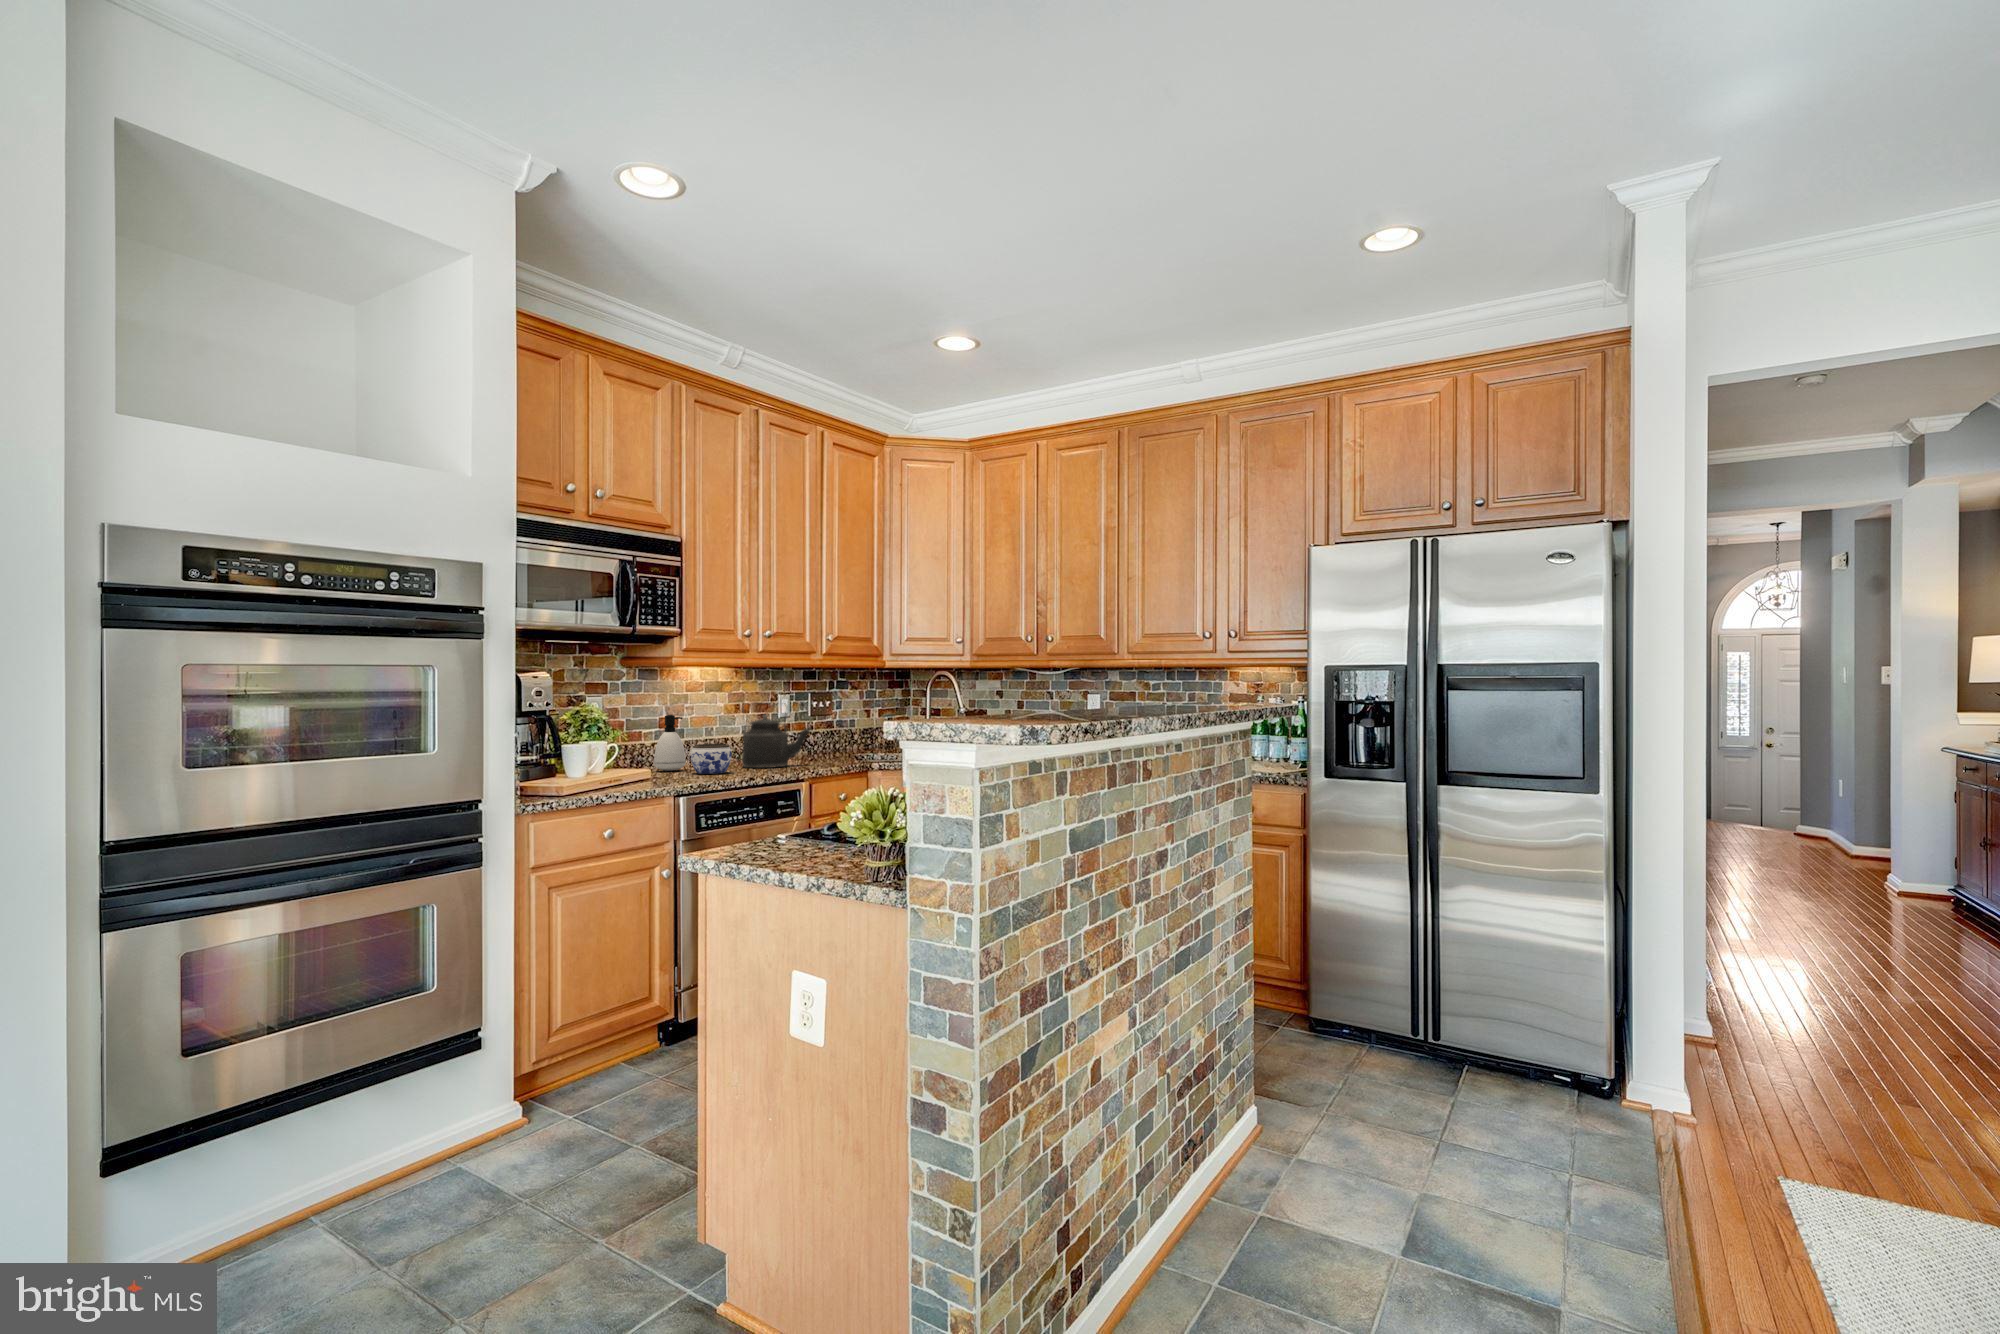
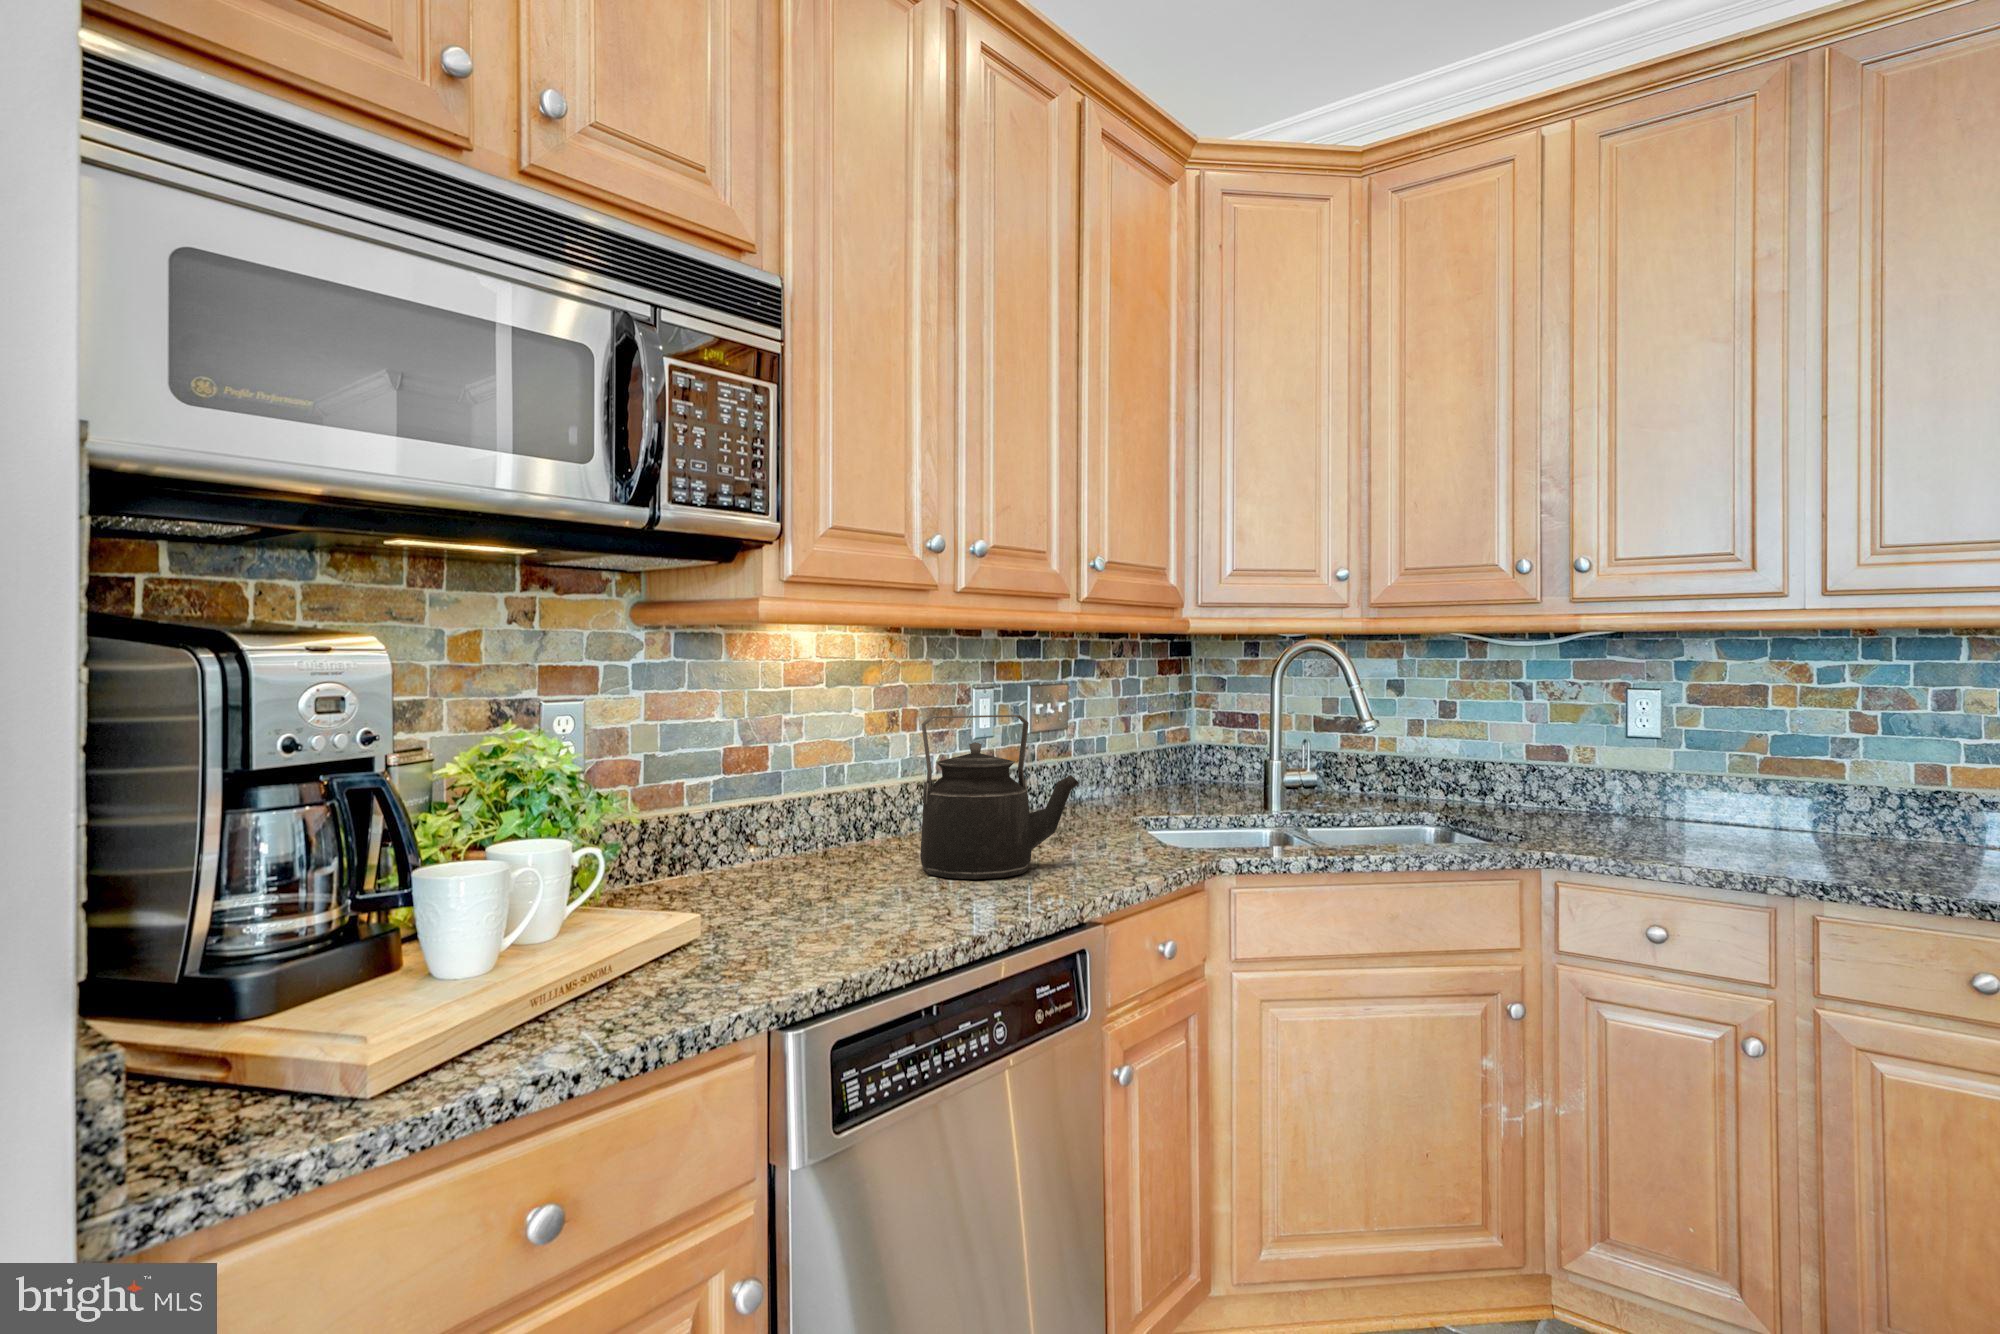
soap dispenser: present [654,715,686,771] -> none [713,747,790,890]
jar: present [691,744,732,774] -> none [808,826,912,916]

